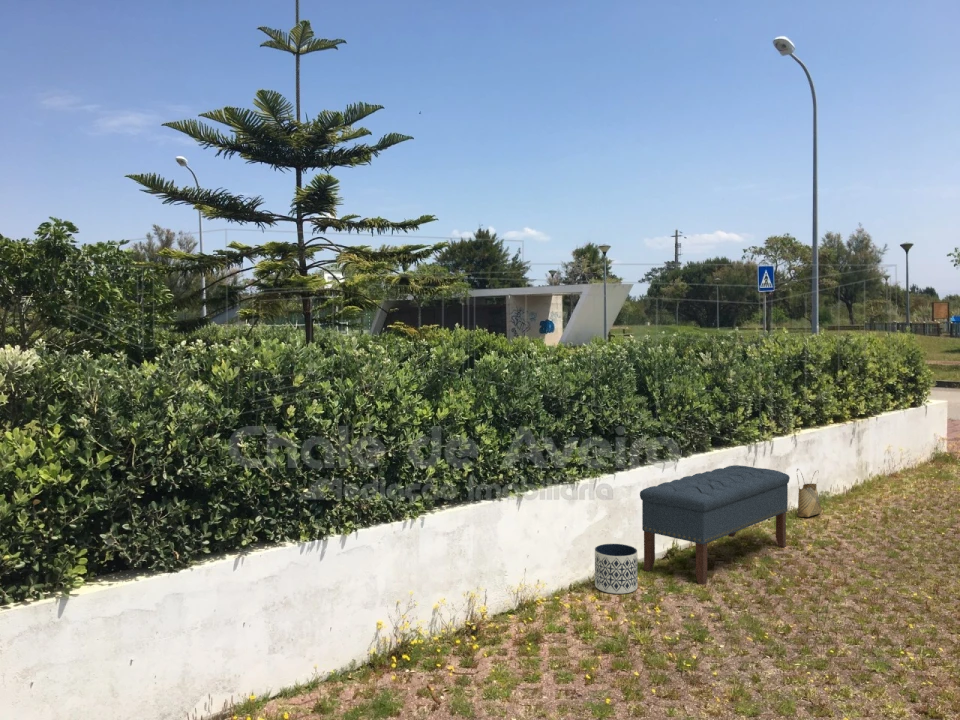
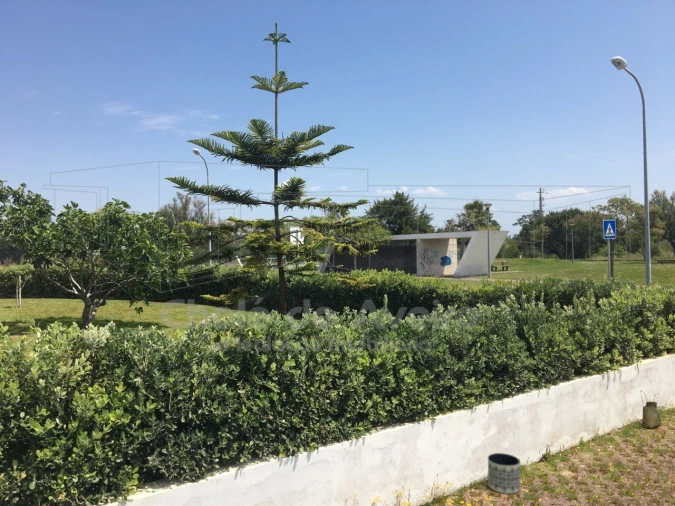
bench: present [640,465,790,585] -> none [521,391,637,490]

